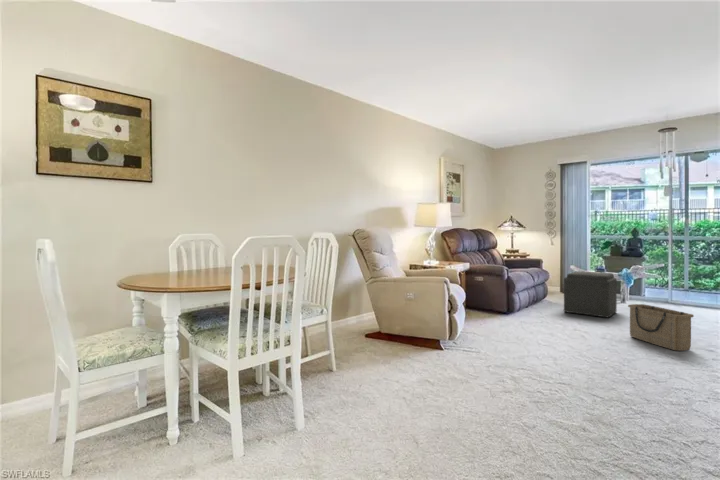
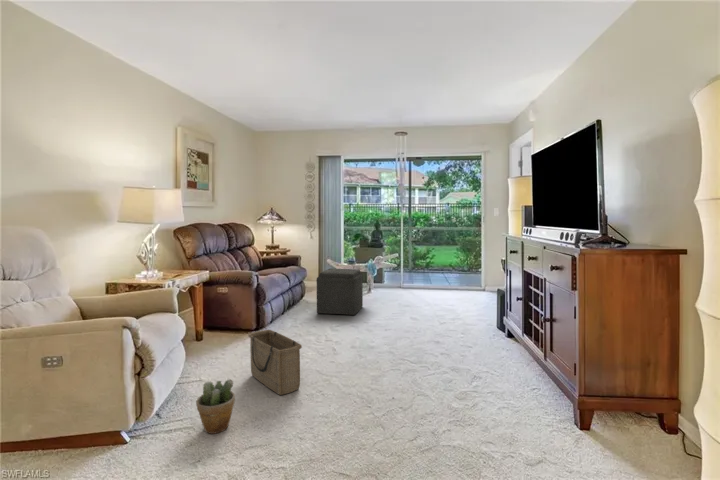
basket: present [628,304,694,351] -> present [249,330,302,395]
potted plant: none [484,331,513,370] -> present [196,380,235,434]

